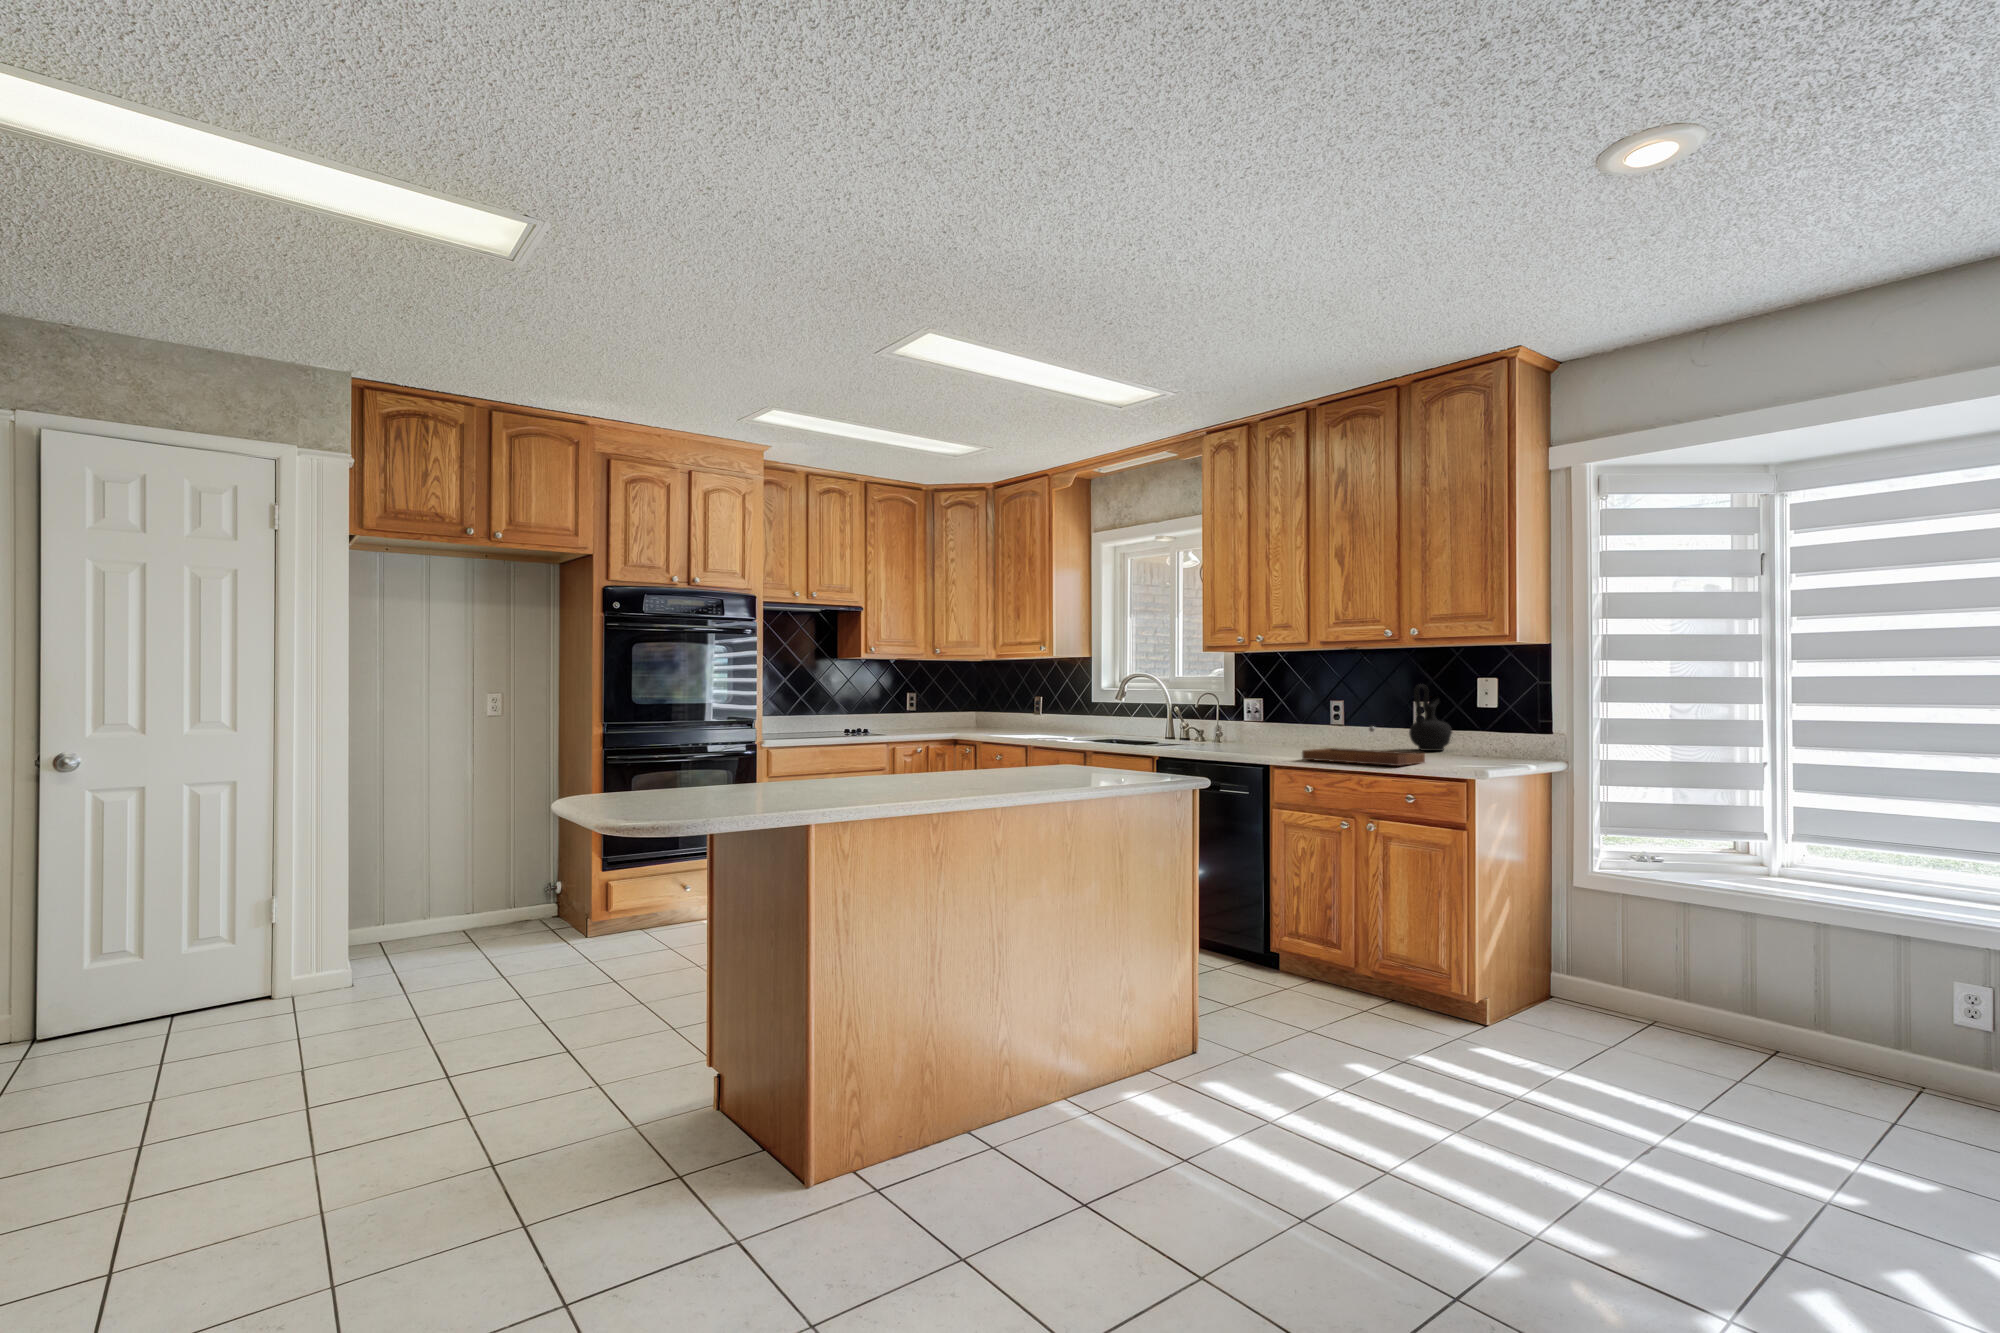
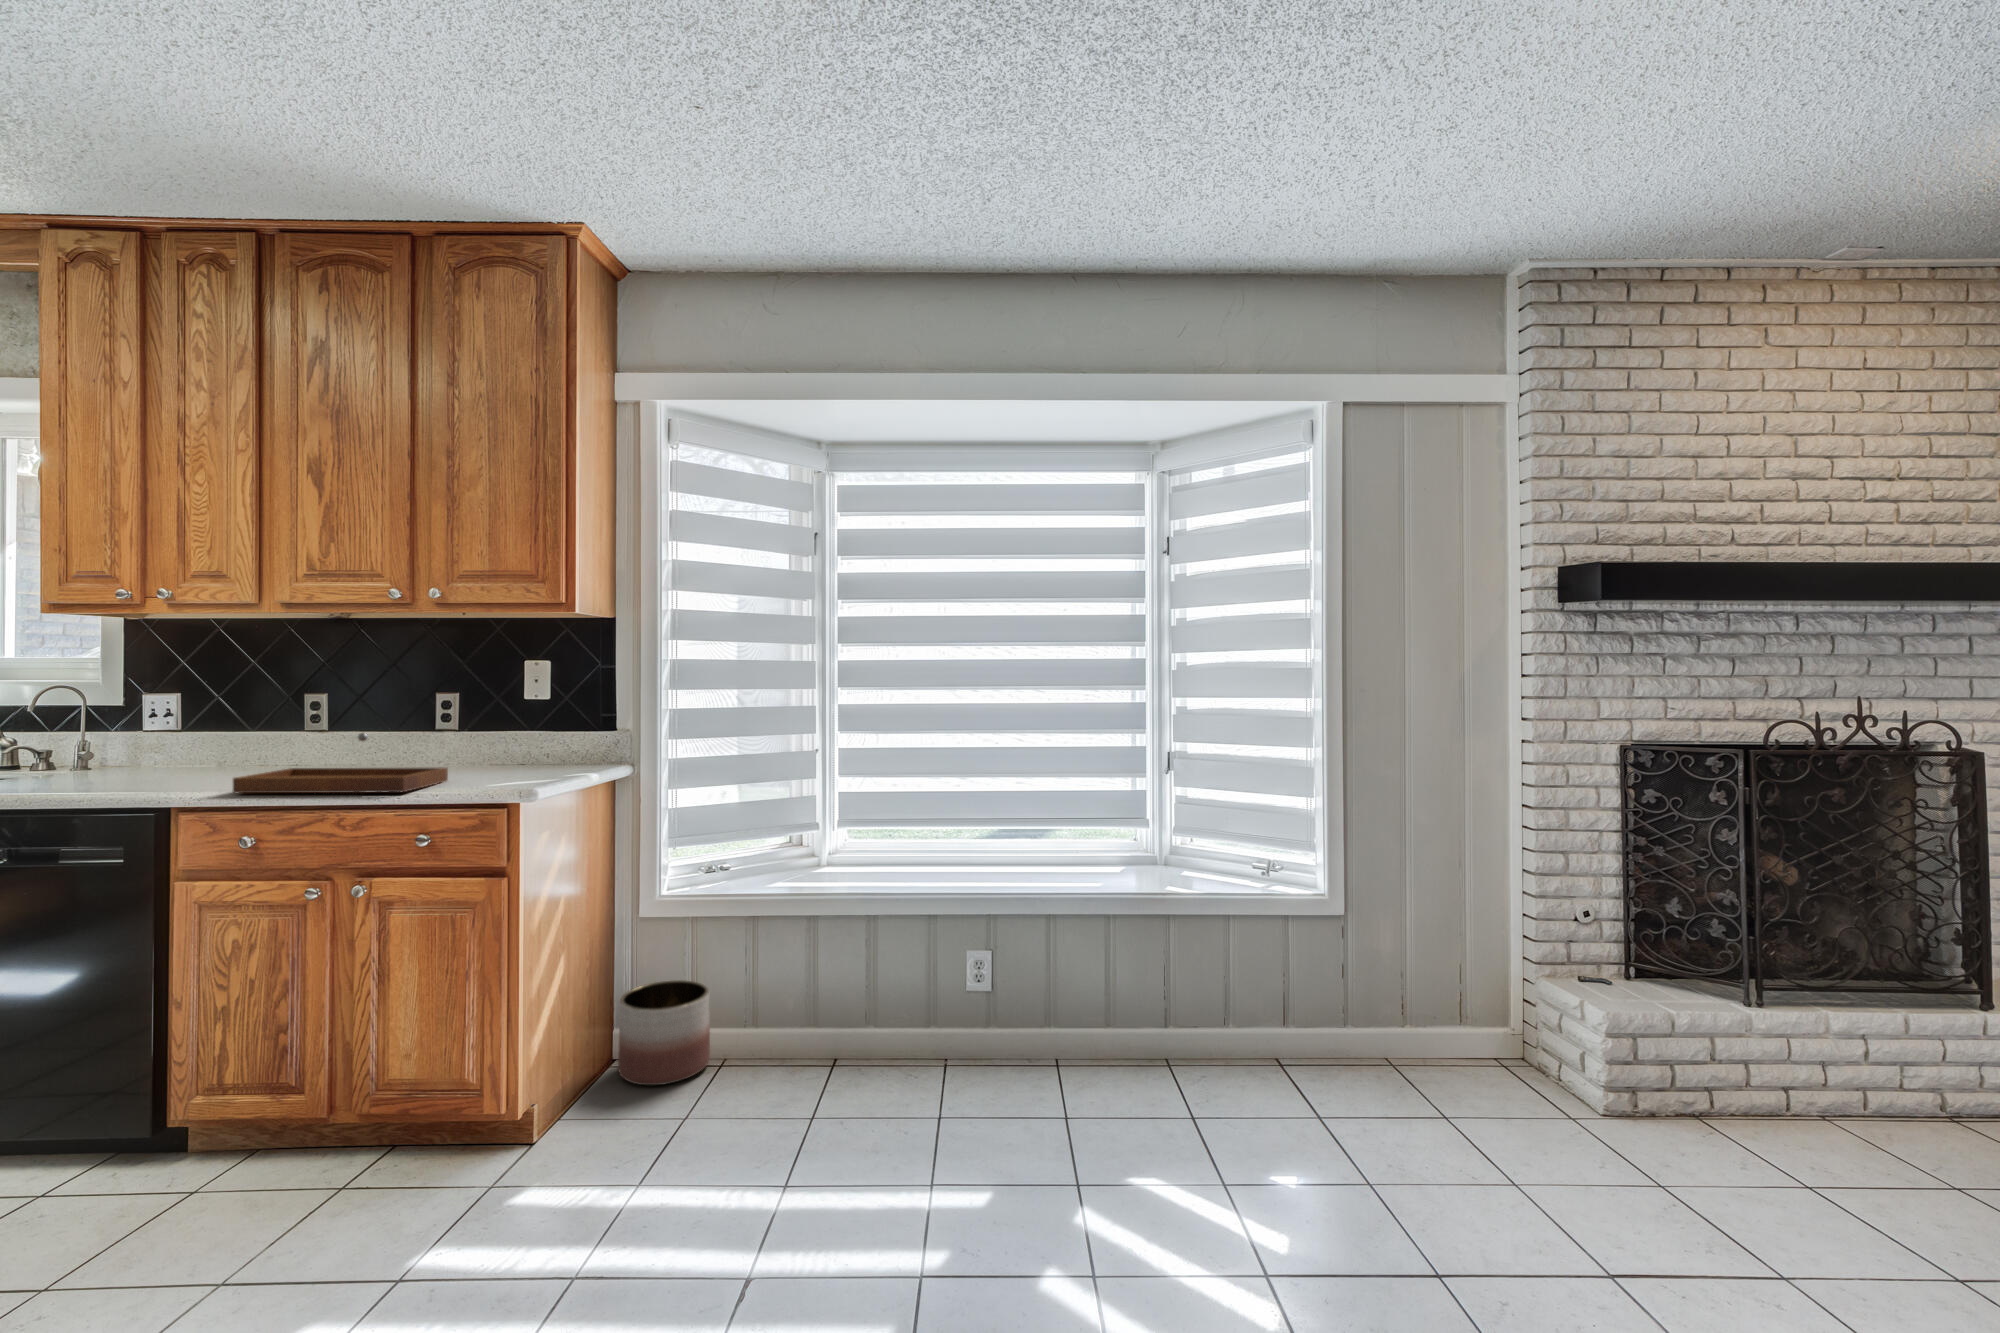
ceramic jug: present [1409,684,1452,751] -> none [427,669,489,759]
planter: none [1555,947,1639,1028] -> present [618,980,710,1085]

